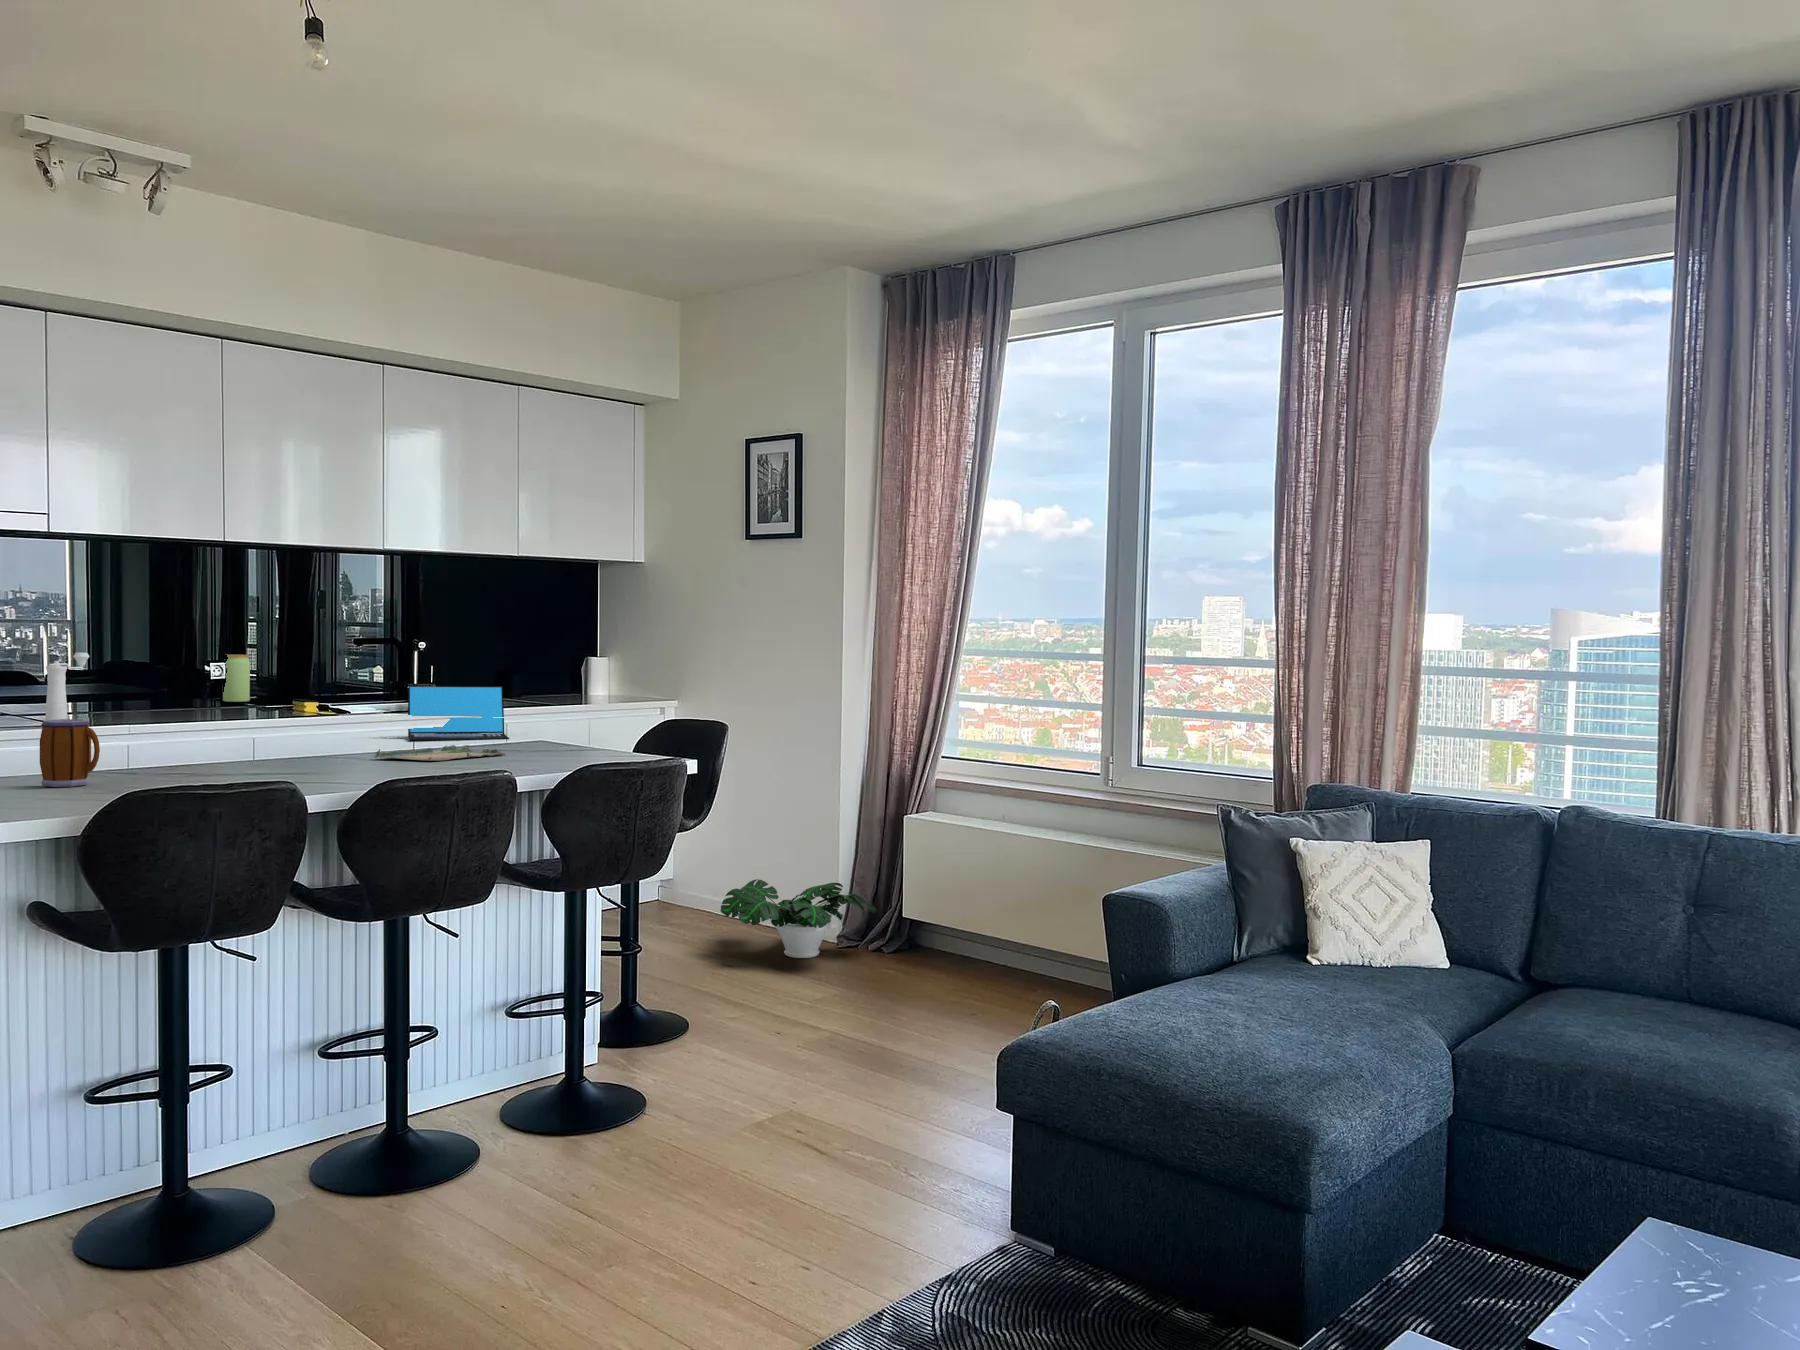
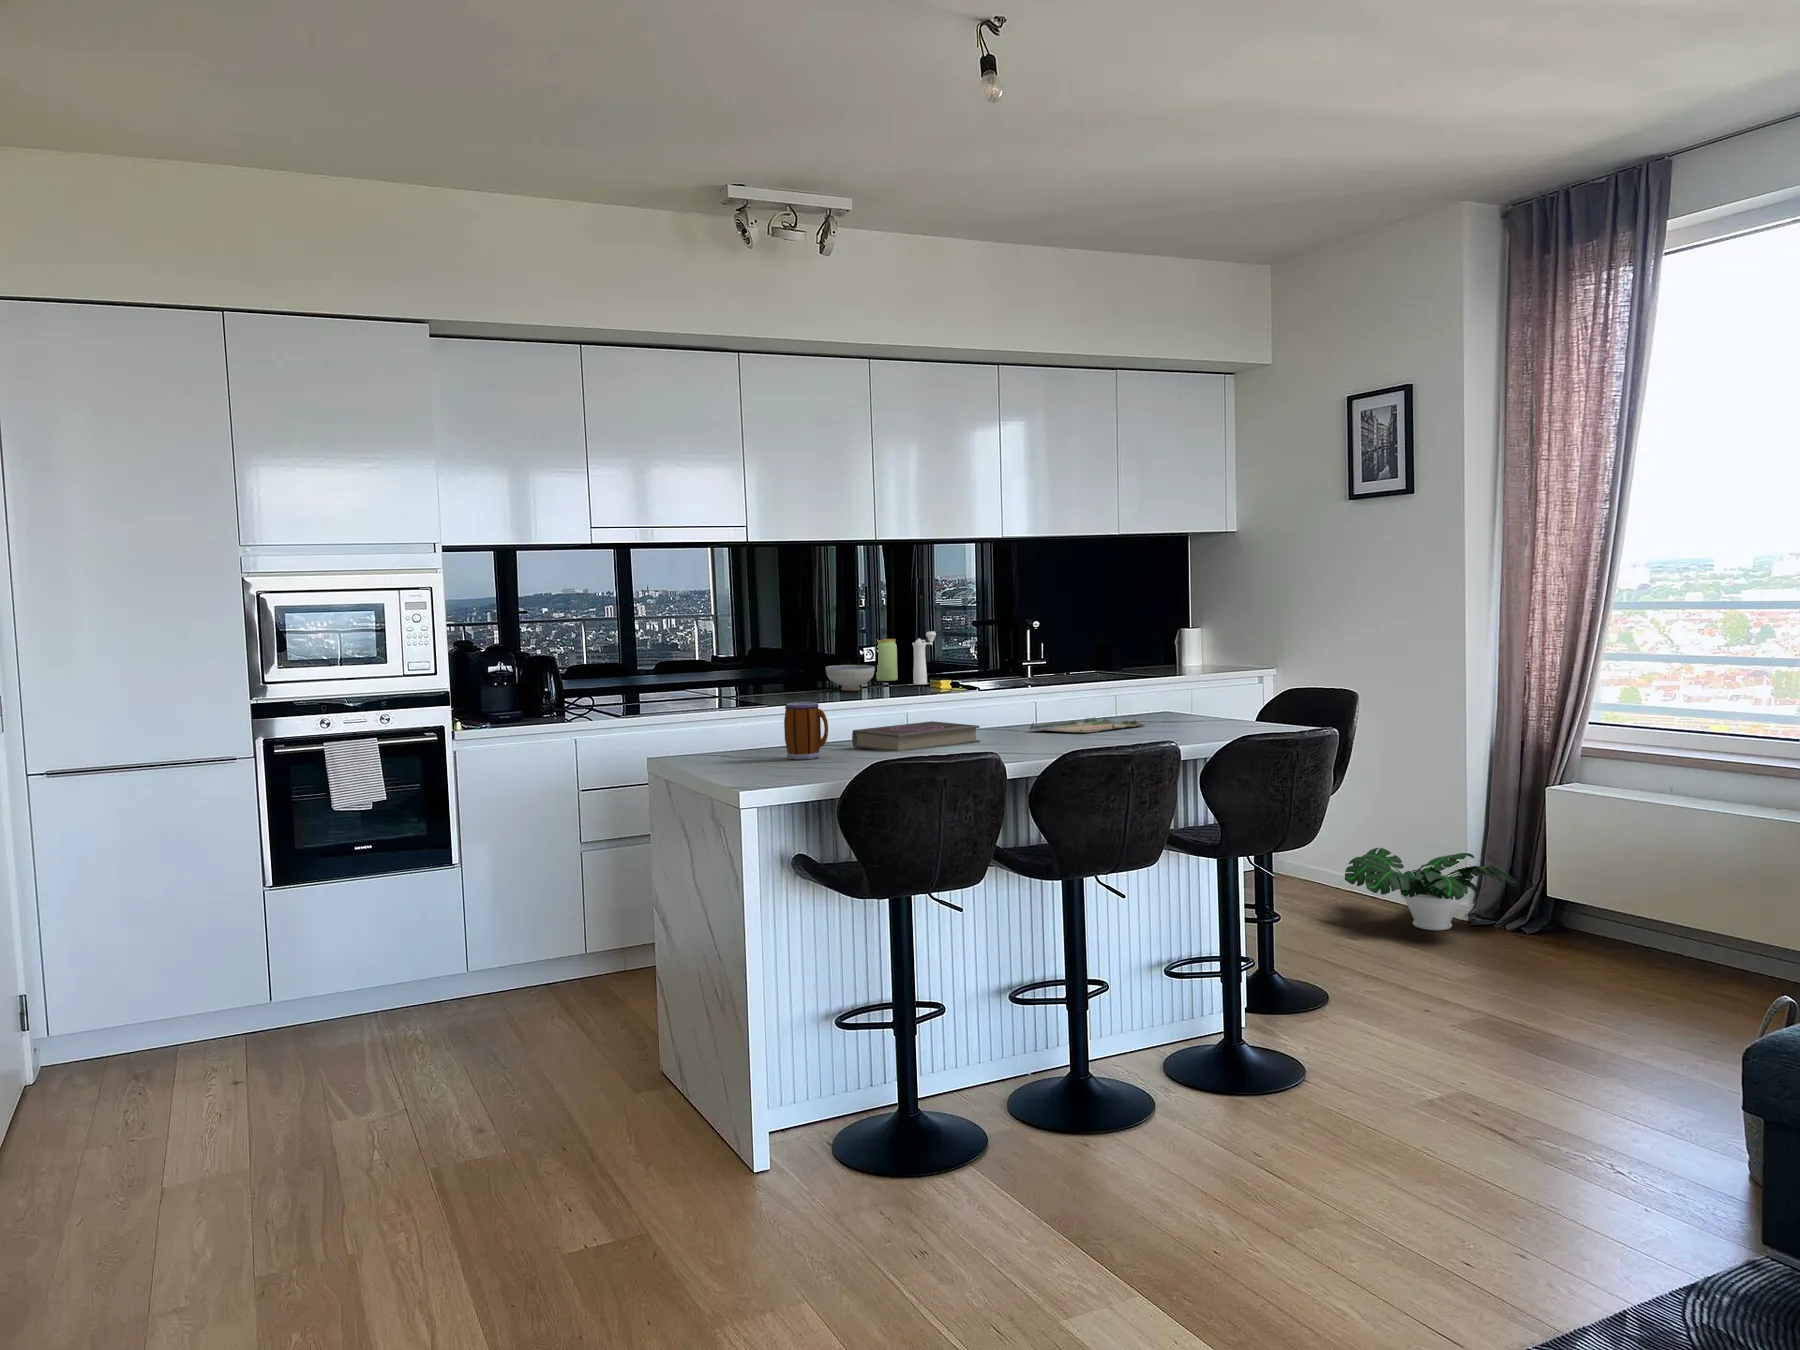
pepper mill: present [46,653,89,720] -> present [912,631,936,685]
ceramic bowl: none [151,682,216,711] -> present [826,665,875,691]
laptop: present [408,686,509,742] -> none [1033,659,1130,714]
book: none [143,746,306,780] -> present [852,721,980,751]

